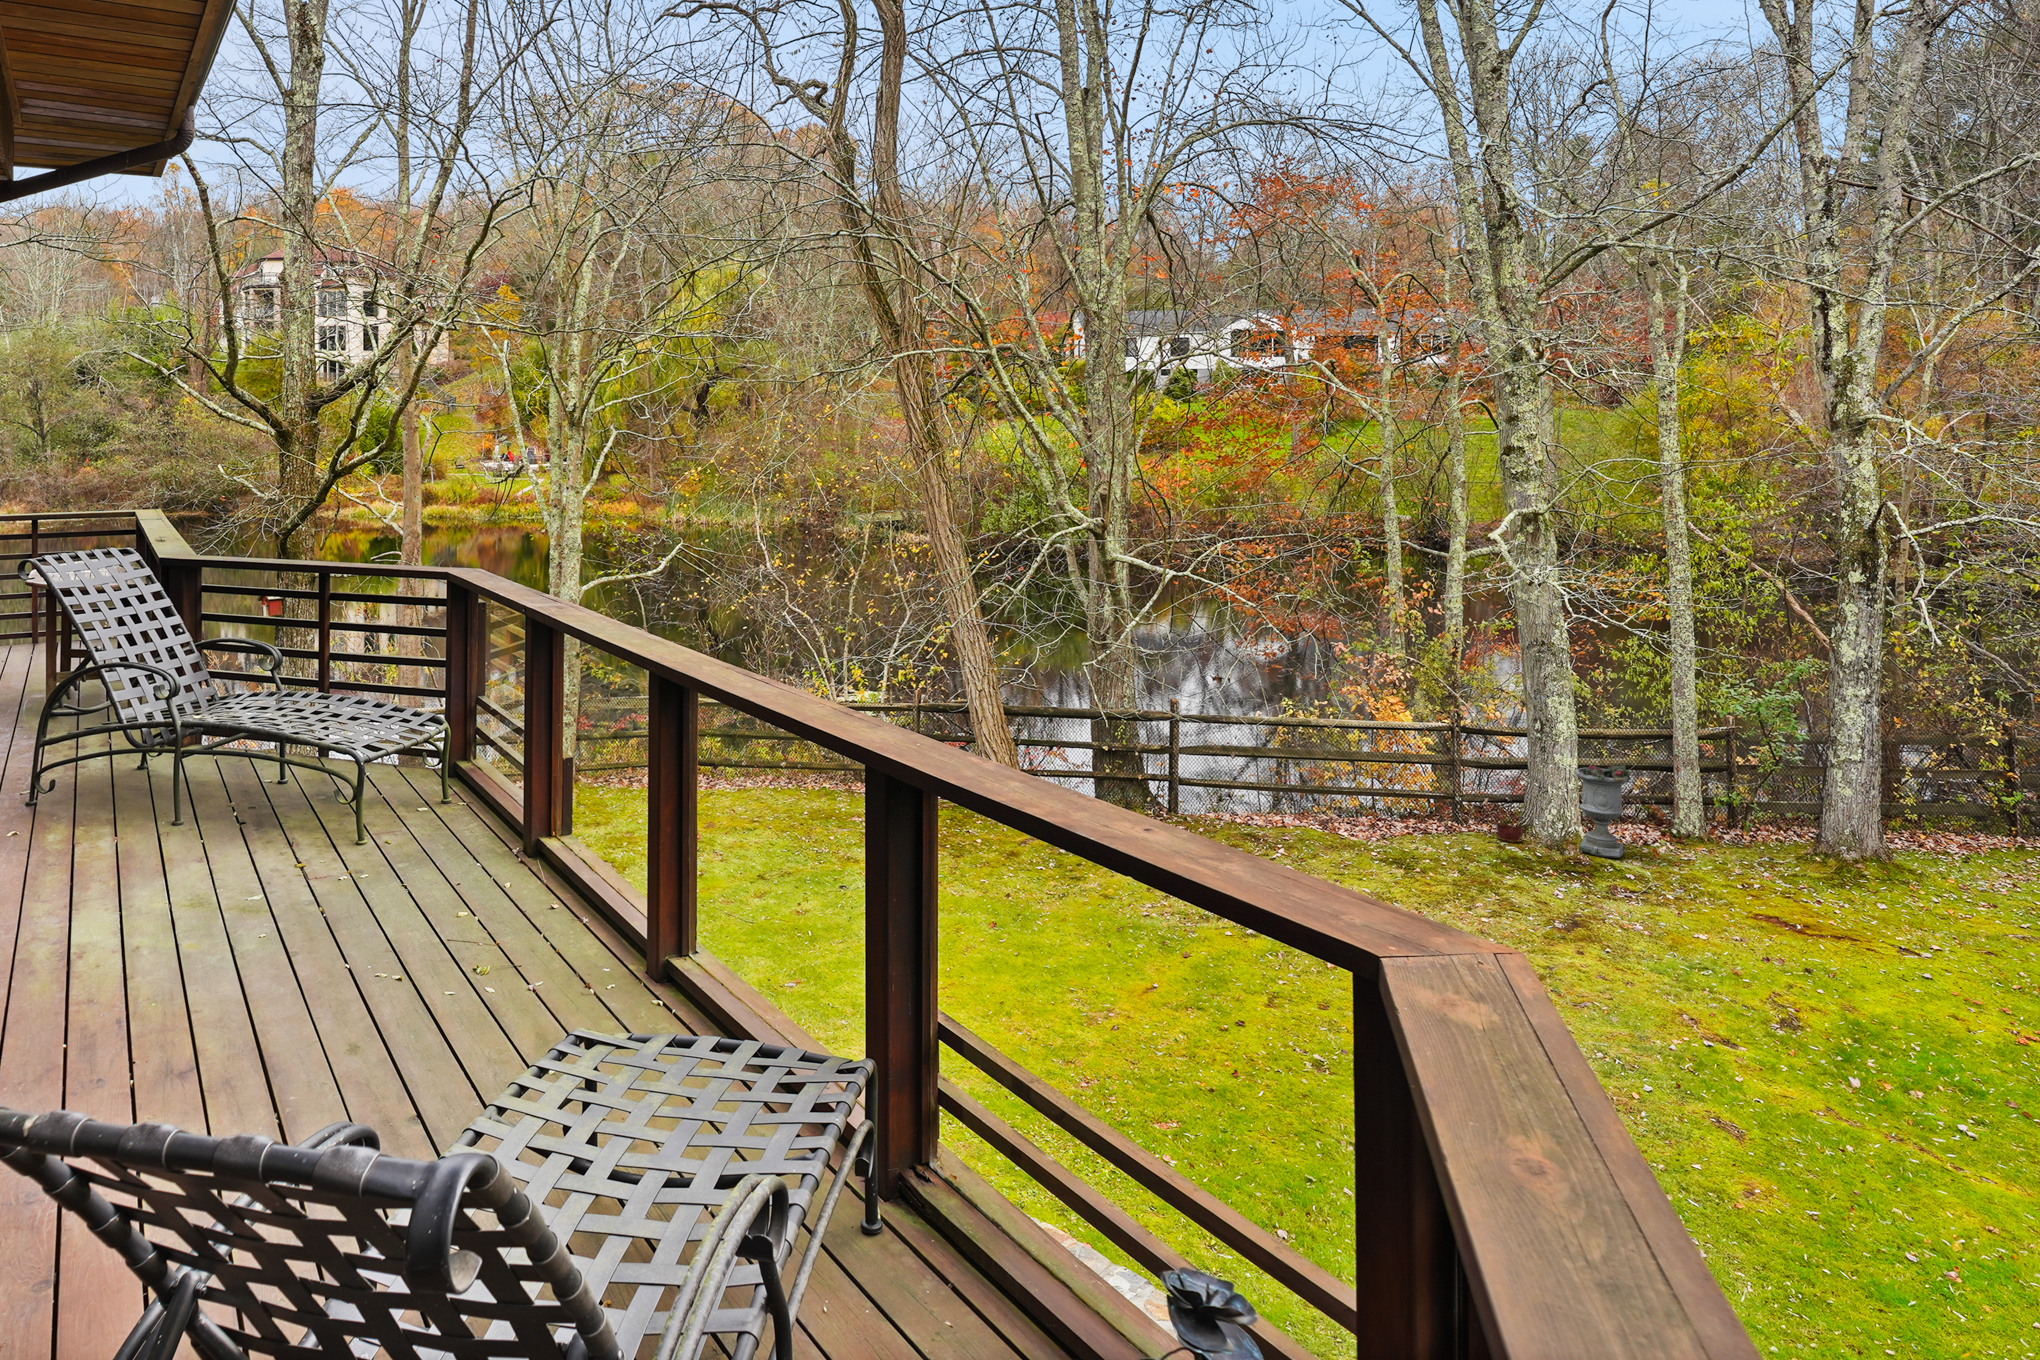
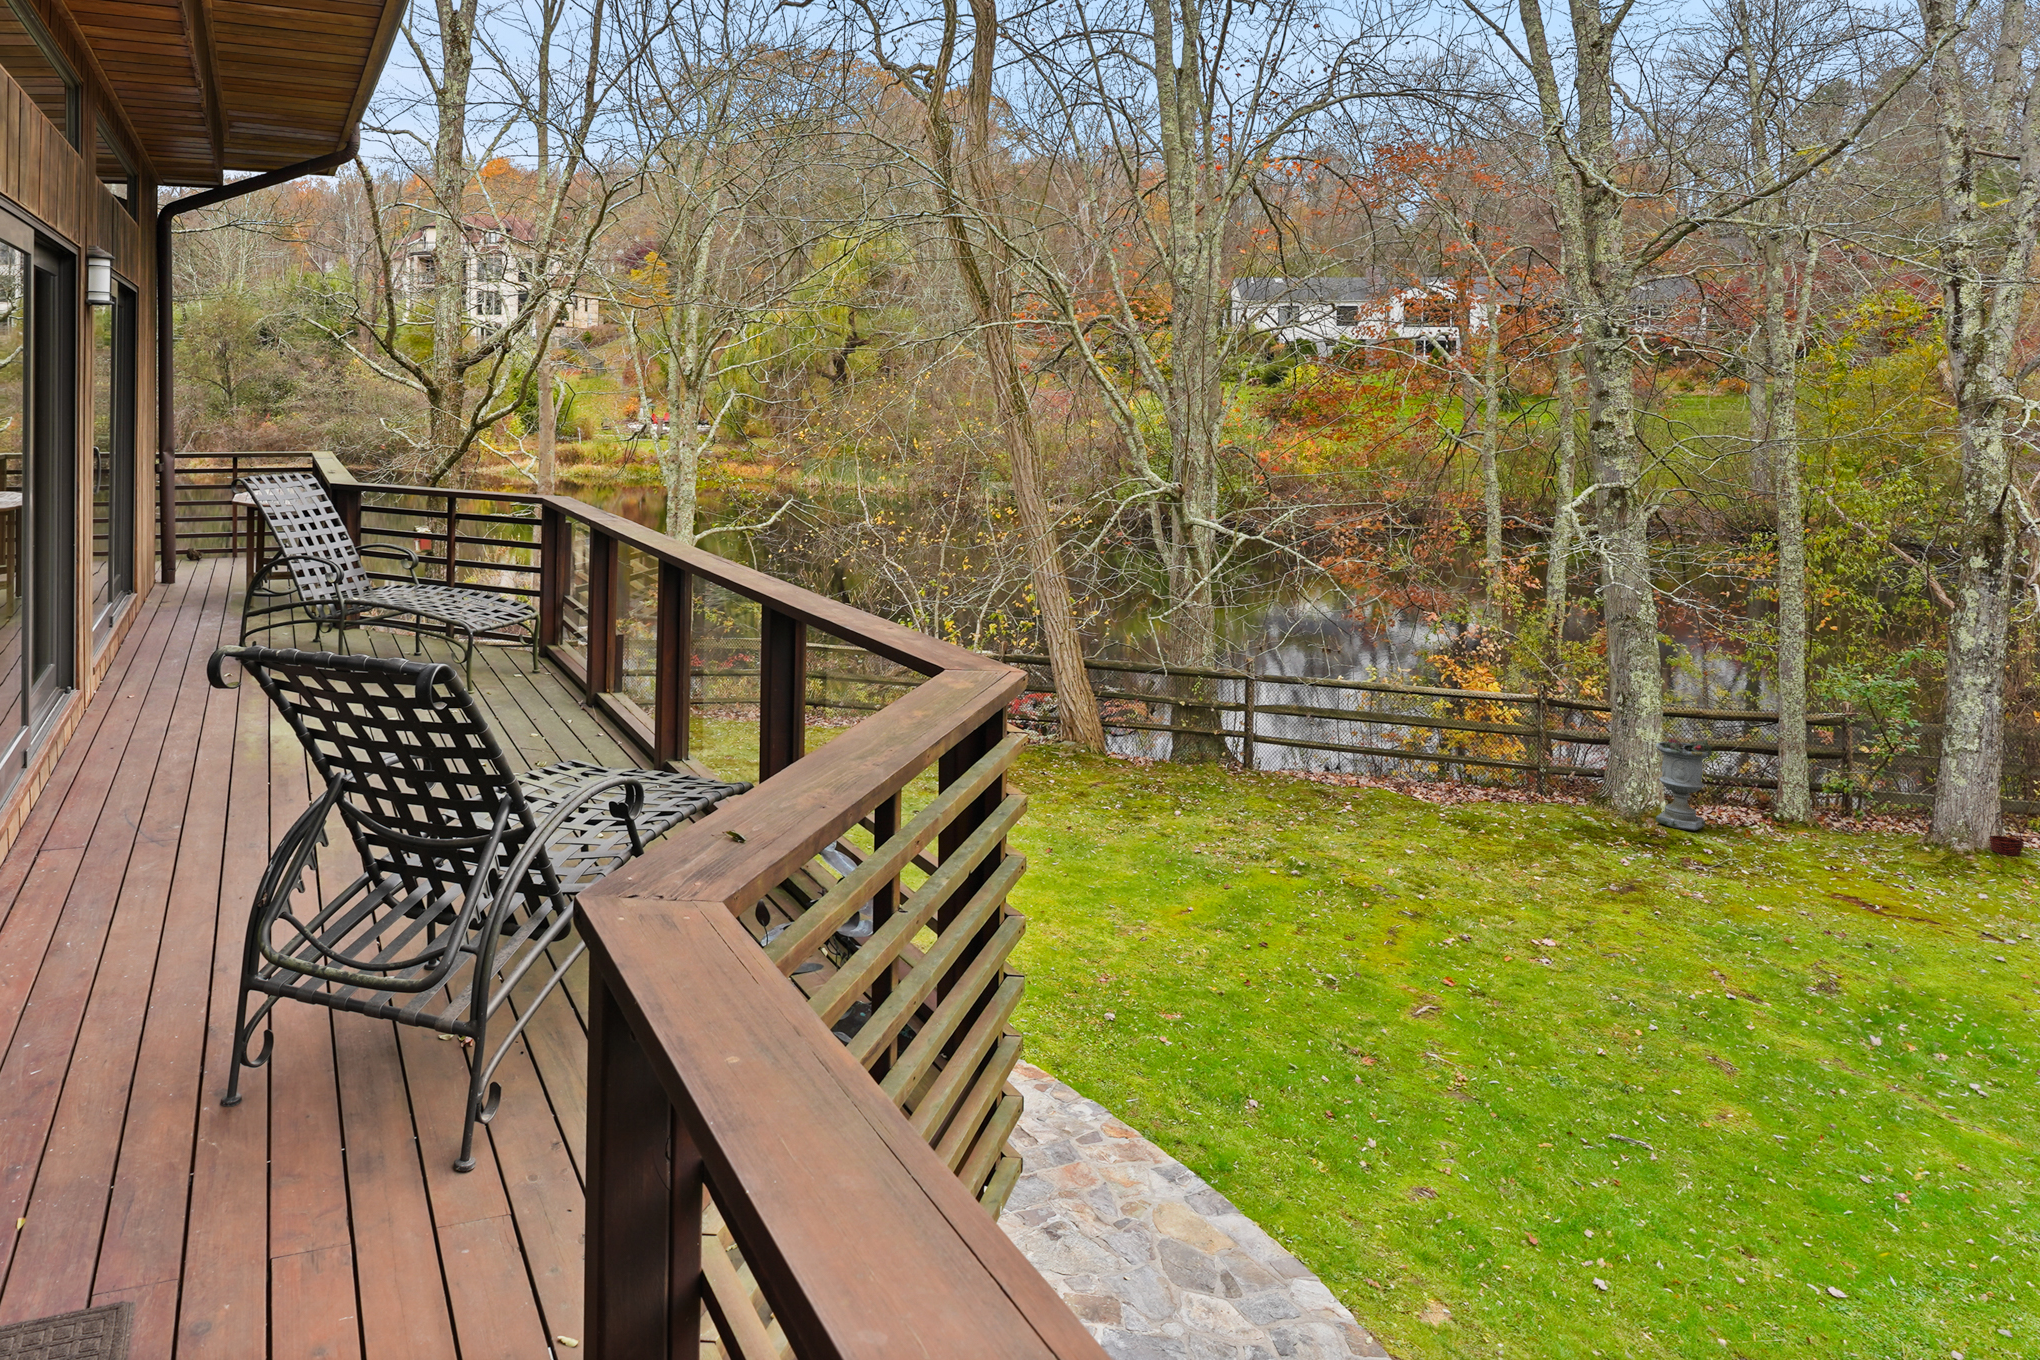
basket: present [1496,824,1523,843] -> present [1989,817,2024,856]

